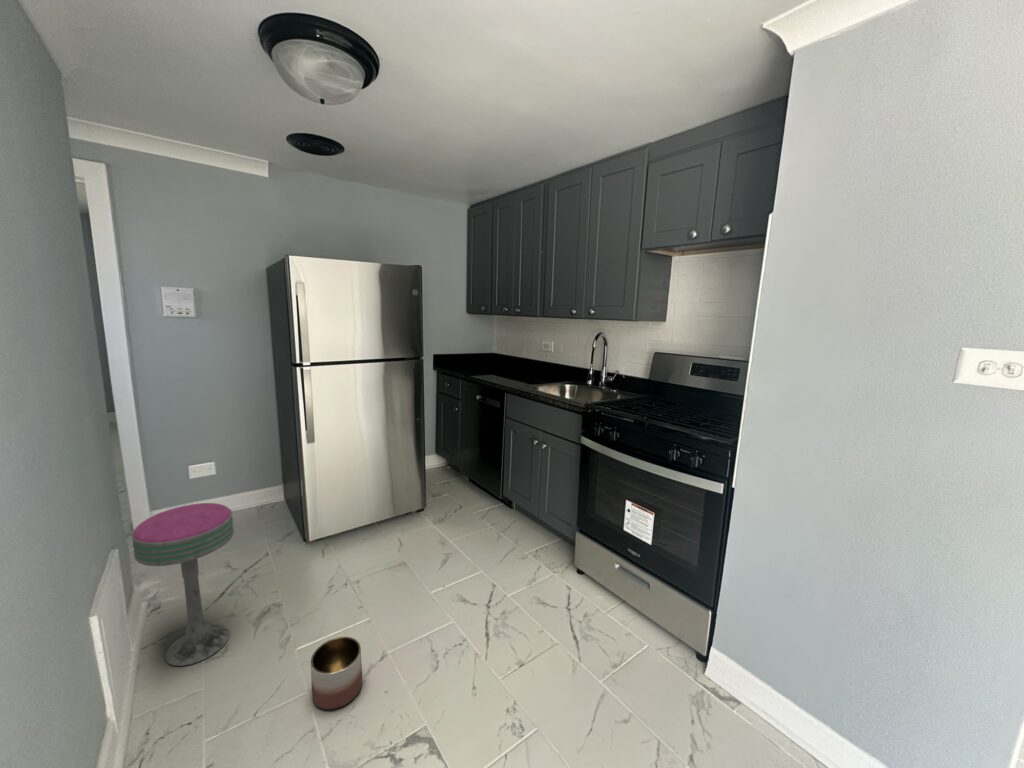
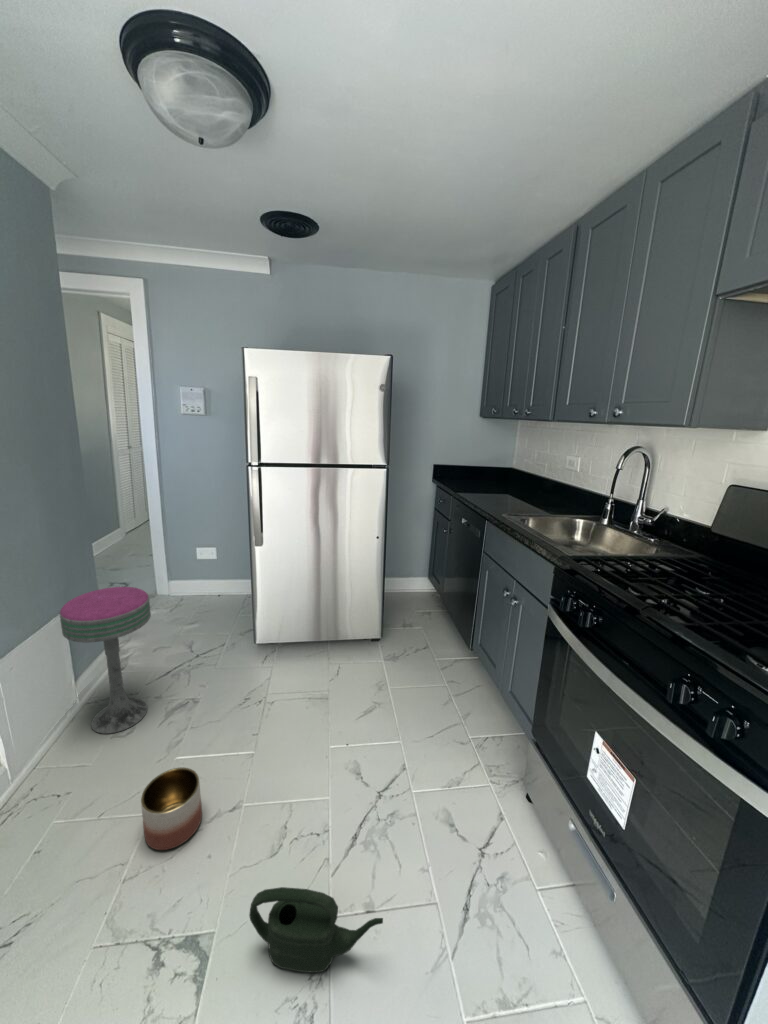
watering can: none [458,650,546,717] -> present [249,887,383,973]

